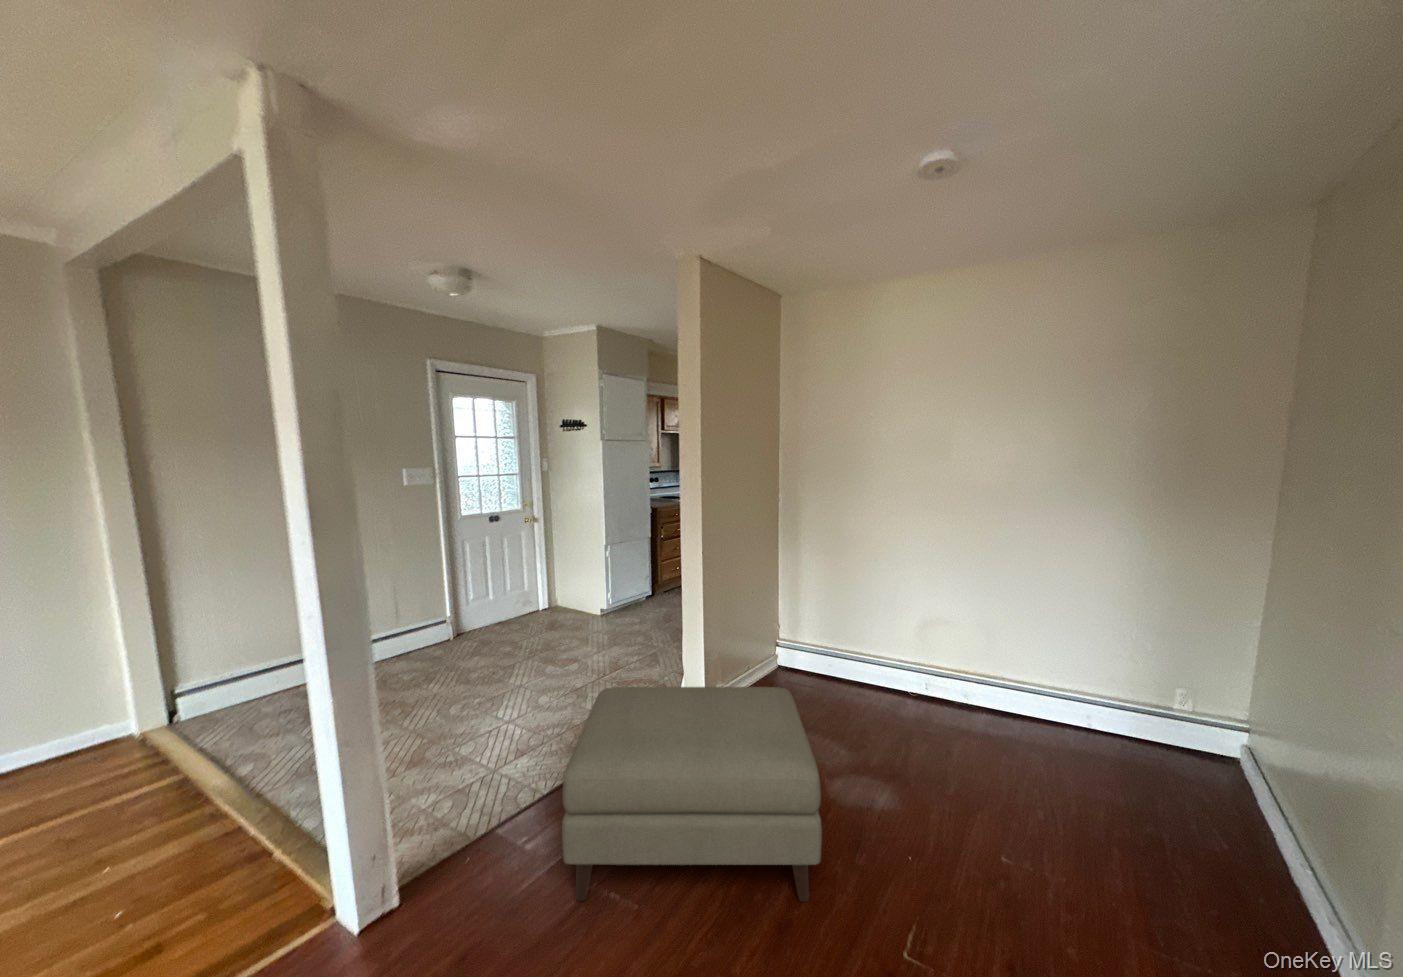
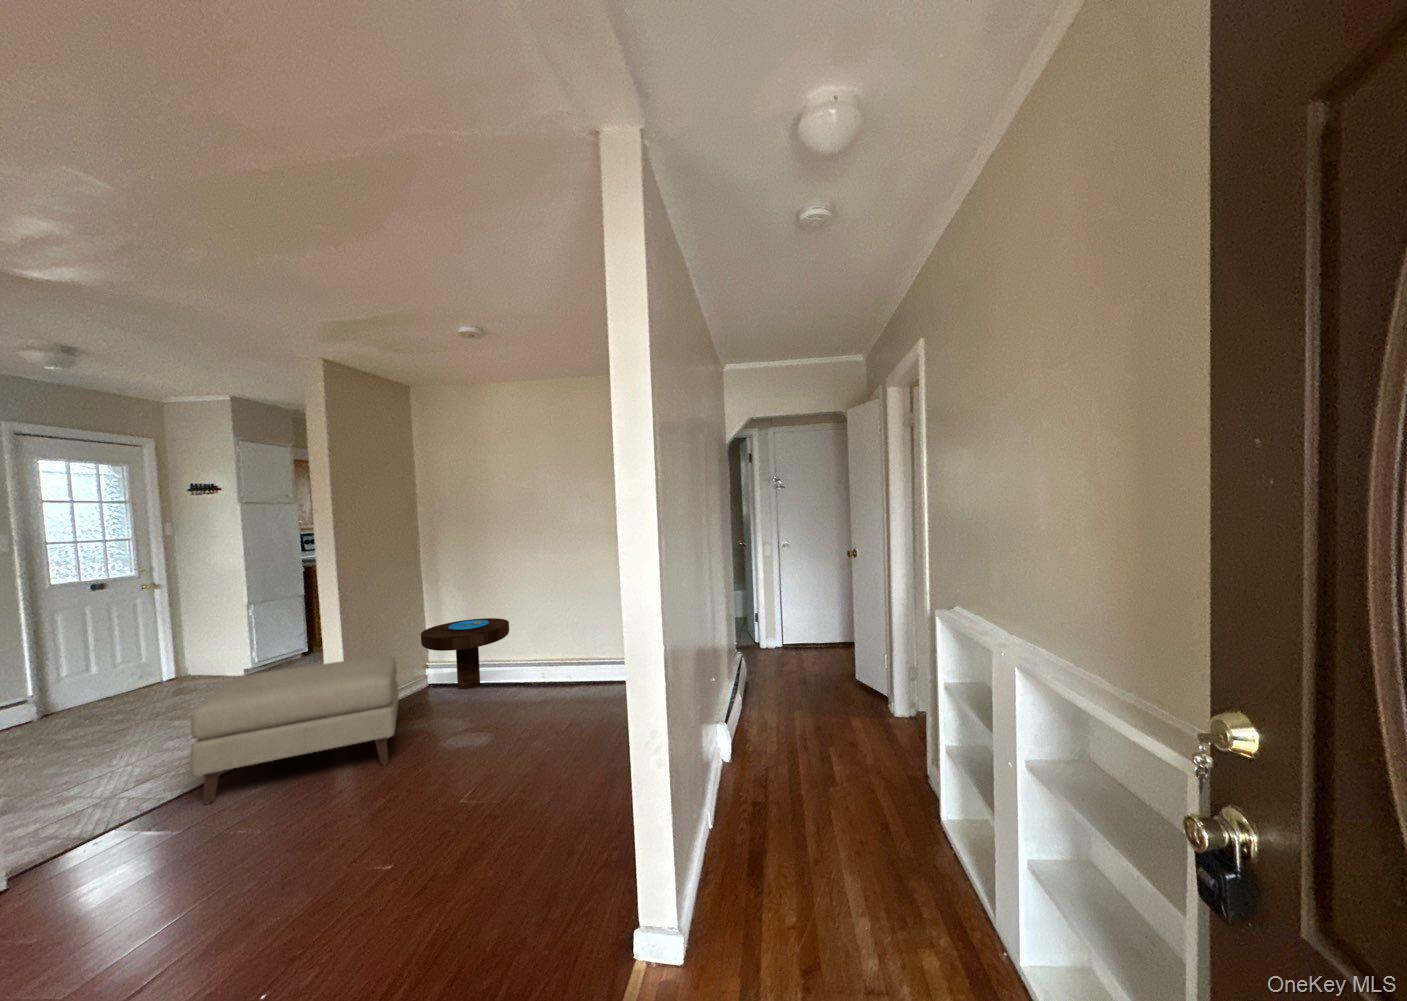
side table: none [796,613,912,717] -> present [421,618,509,689]

